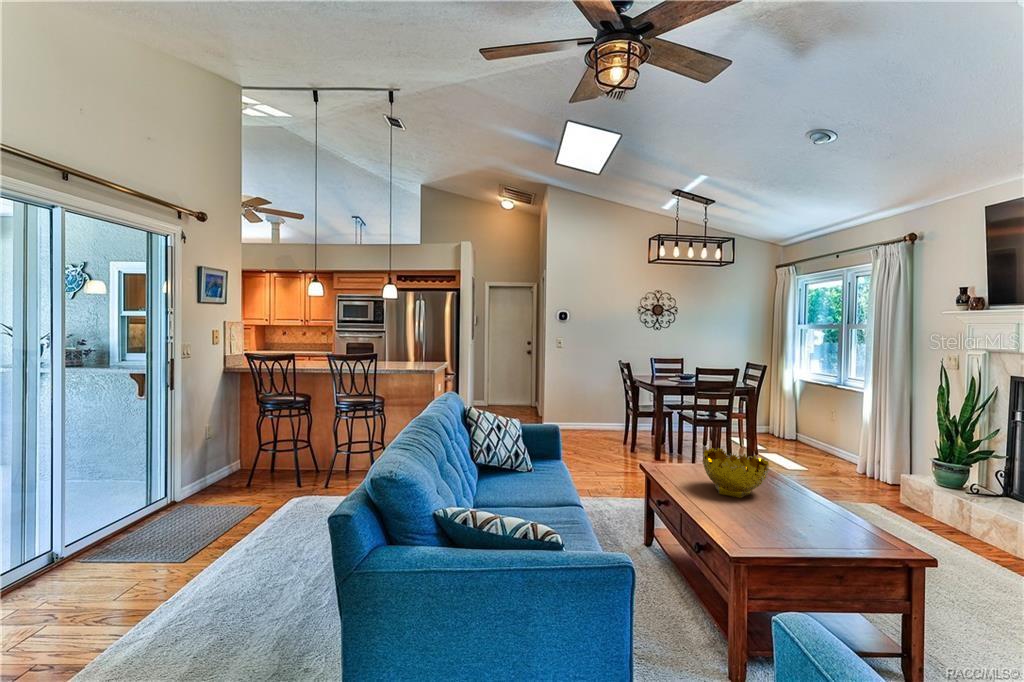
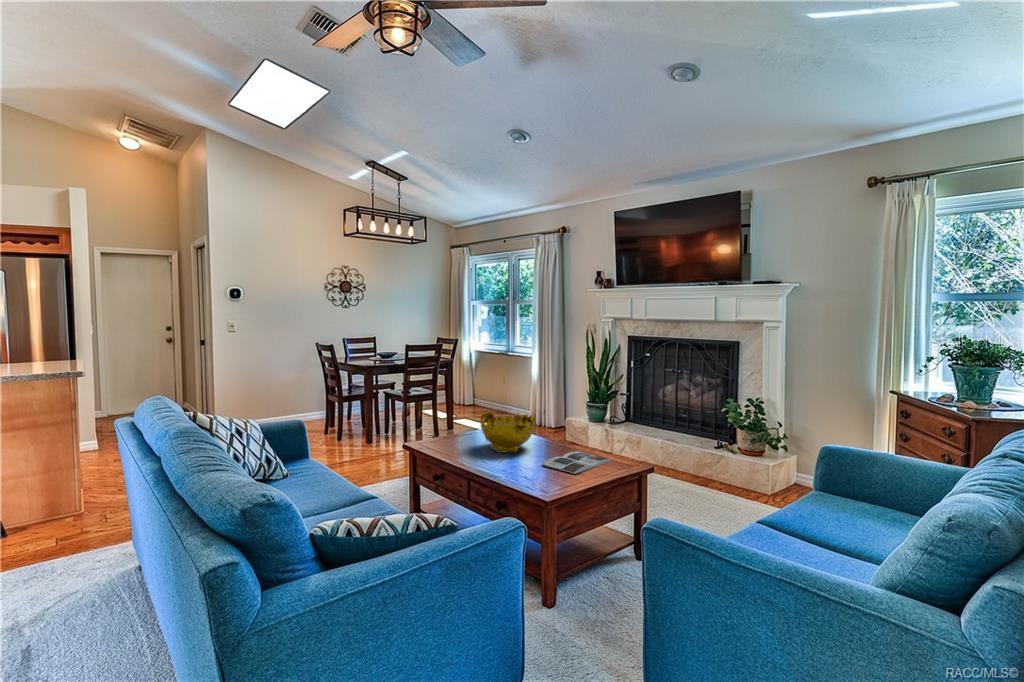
magazine: none [752,513,857,537] -> present [542,451,612,474]

